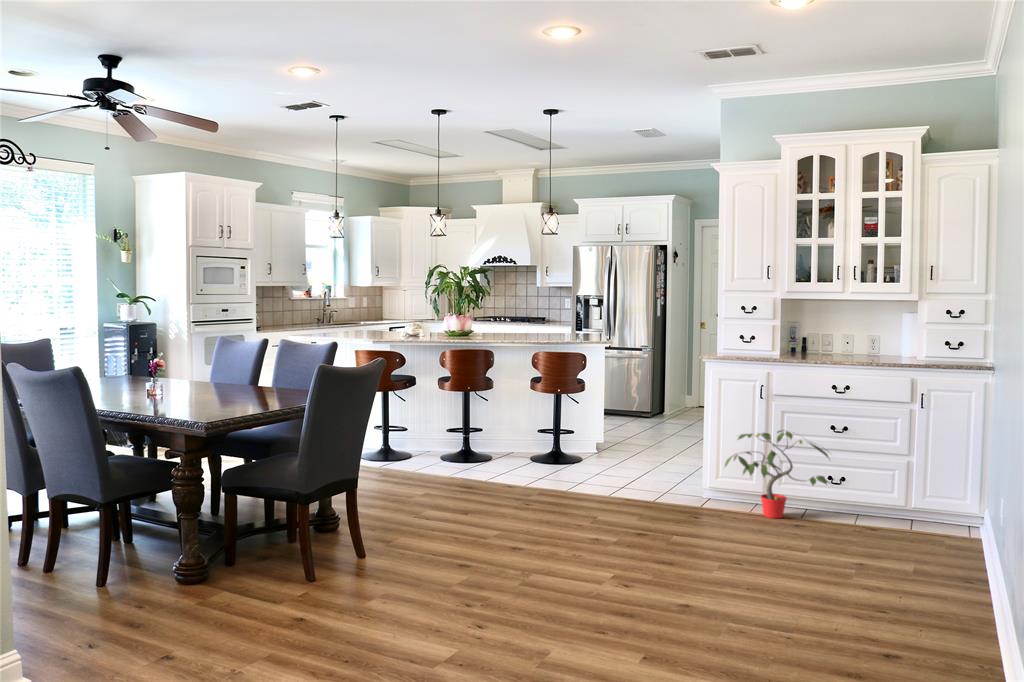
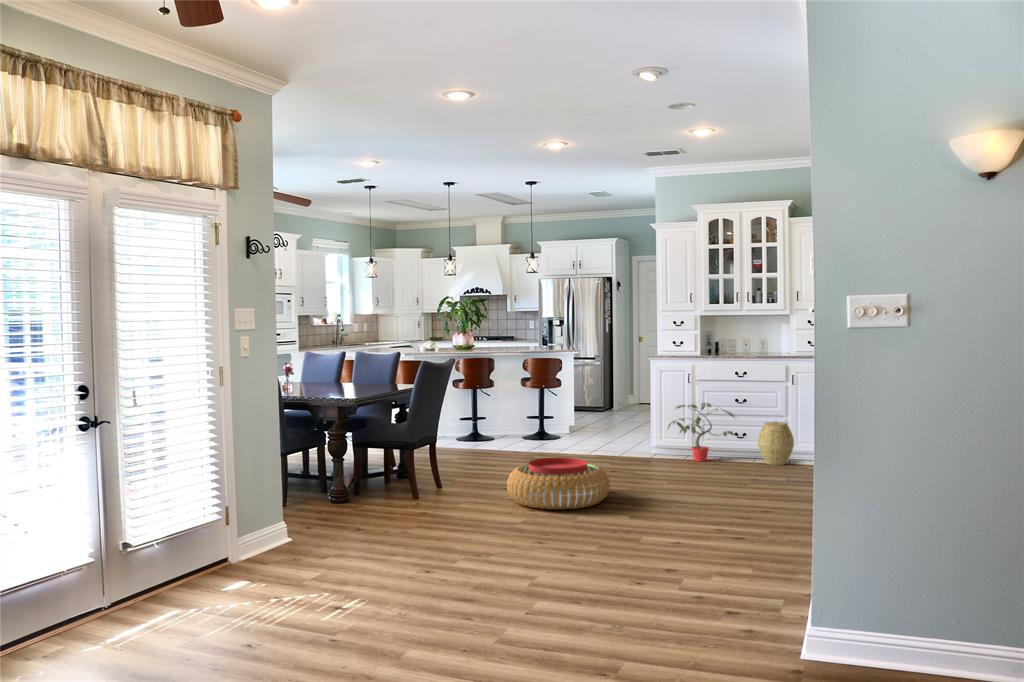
woven basket: none [864,464,923,533] -> present [758,421,794,465]
pouf: none [445,526,615,629] -> present [507,458,610,509]

